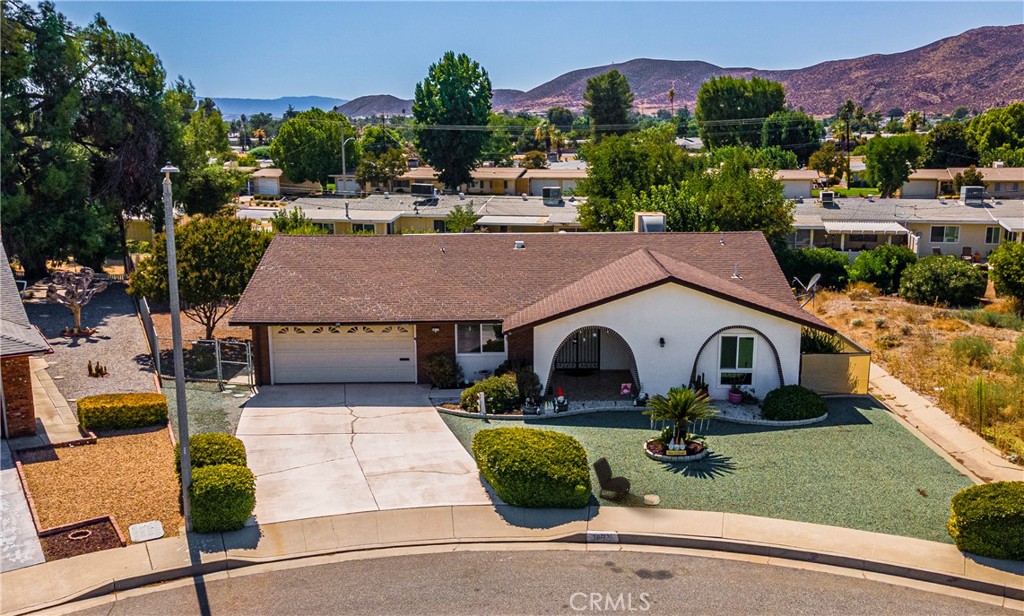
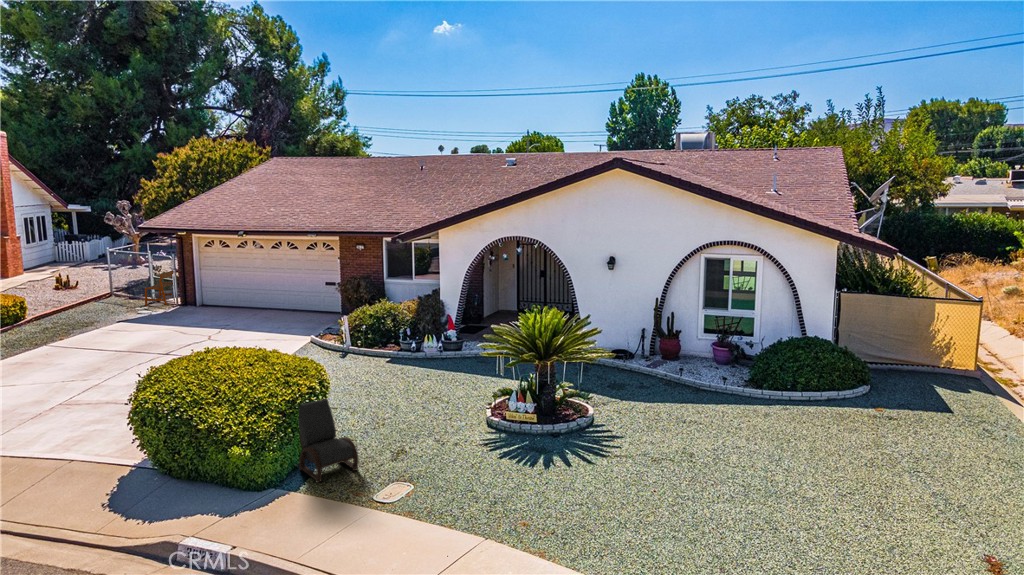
bench: none [224,355,246,391] -> present [145,270,173,306]

